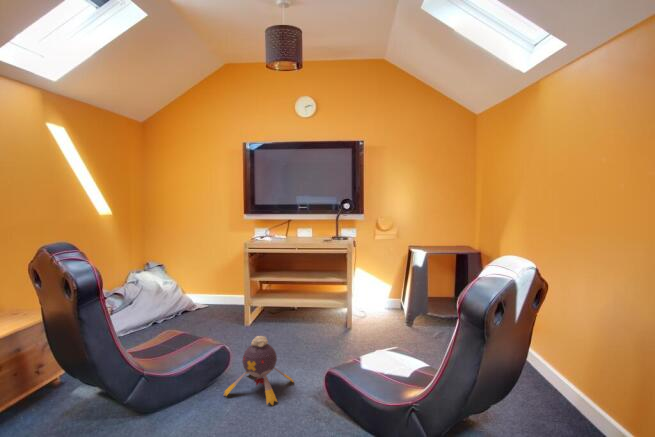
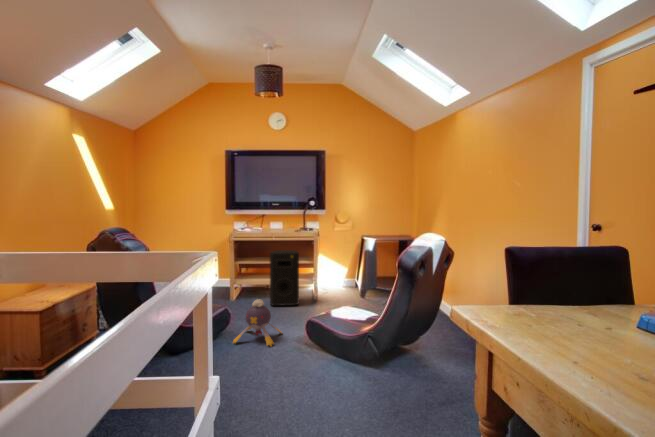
speaker: none [289,264,326,335] -> present [270,250,299,306]

